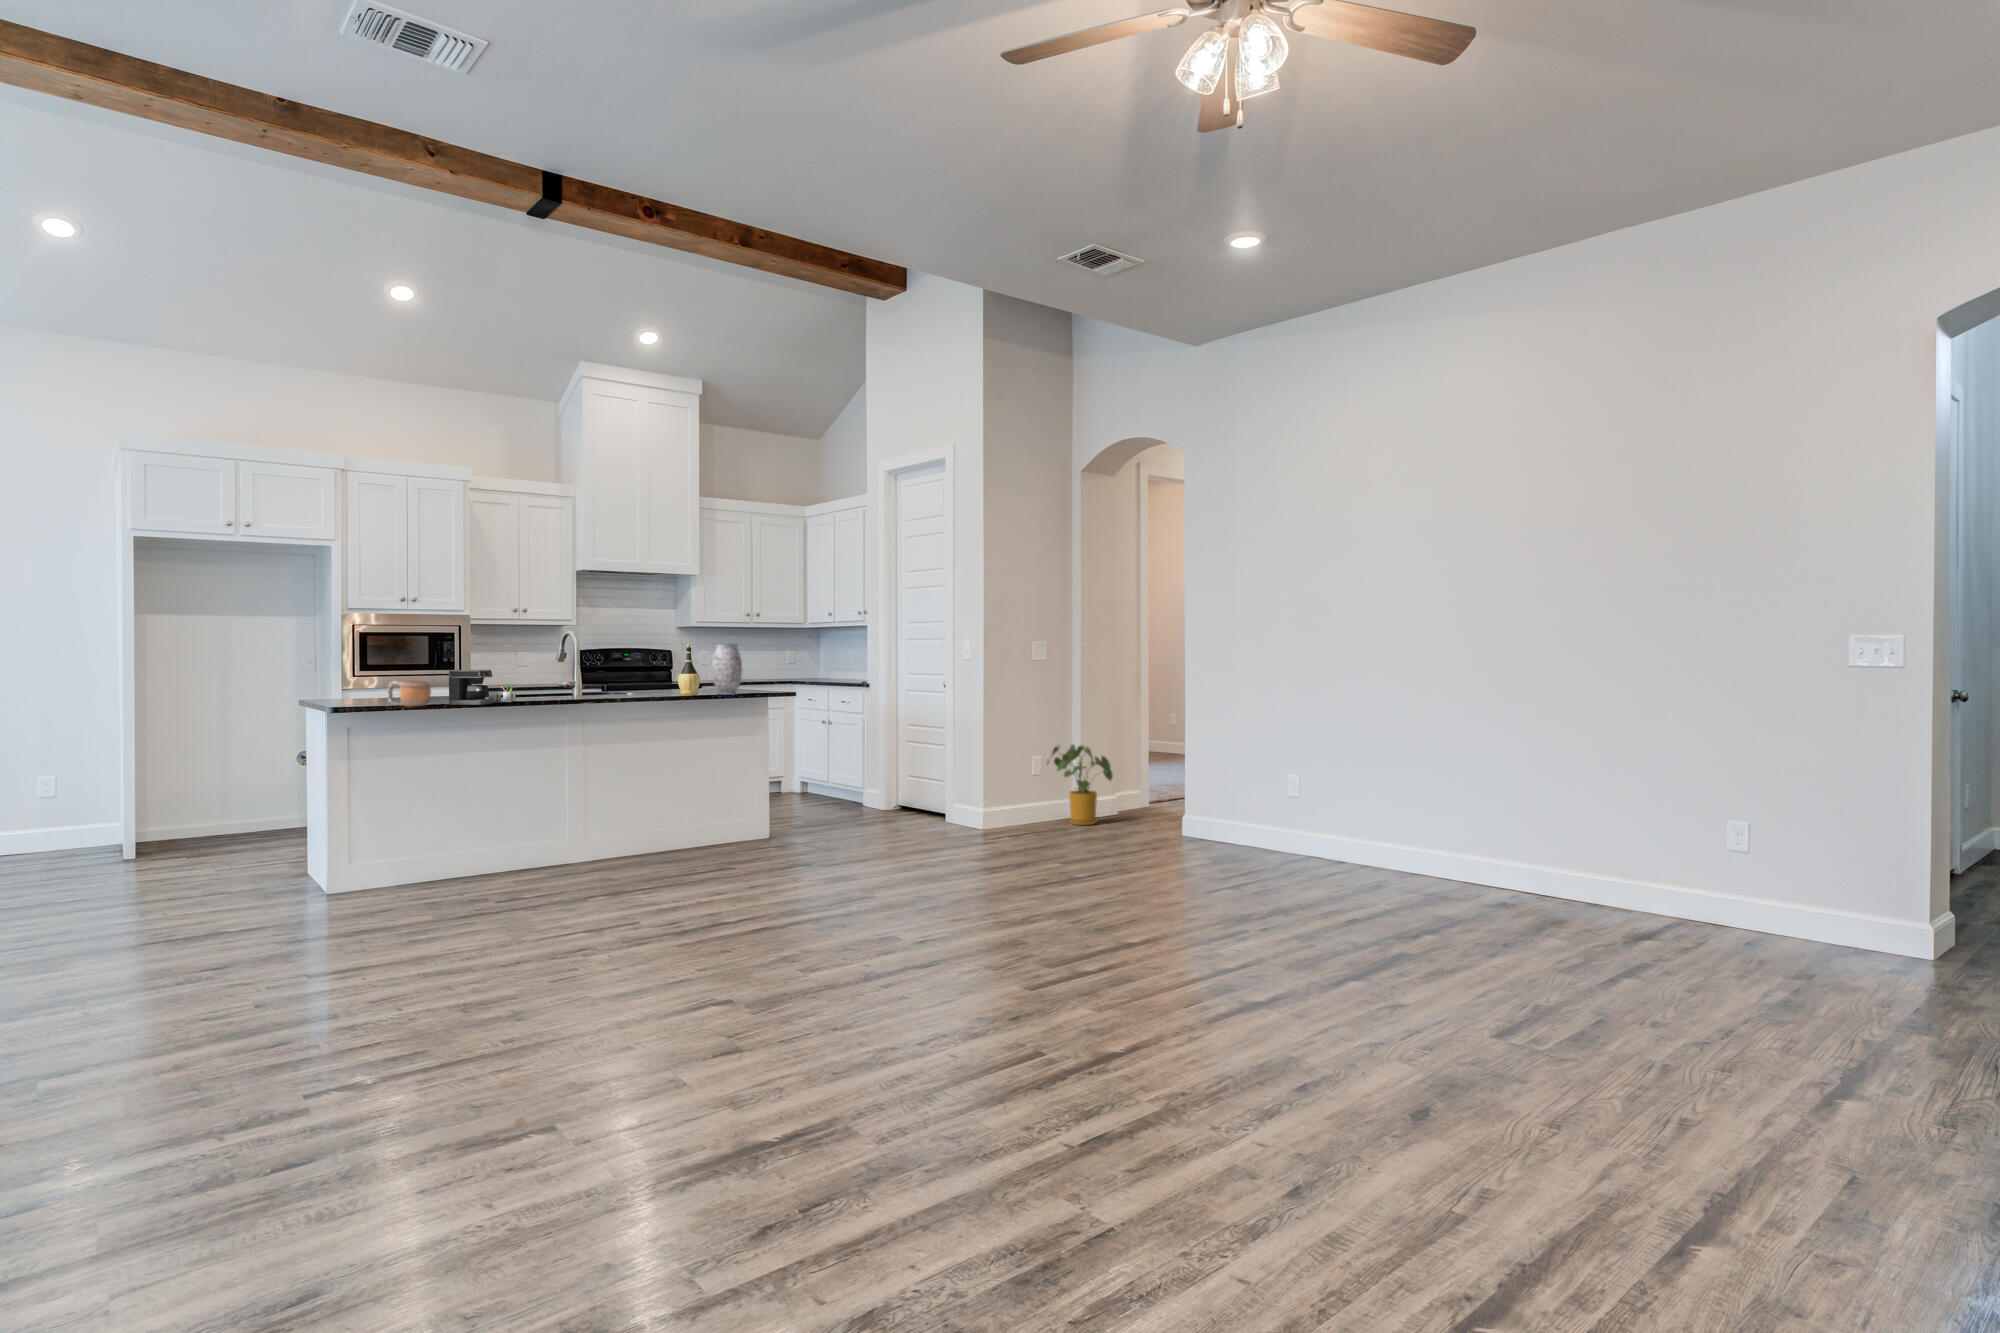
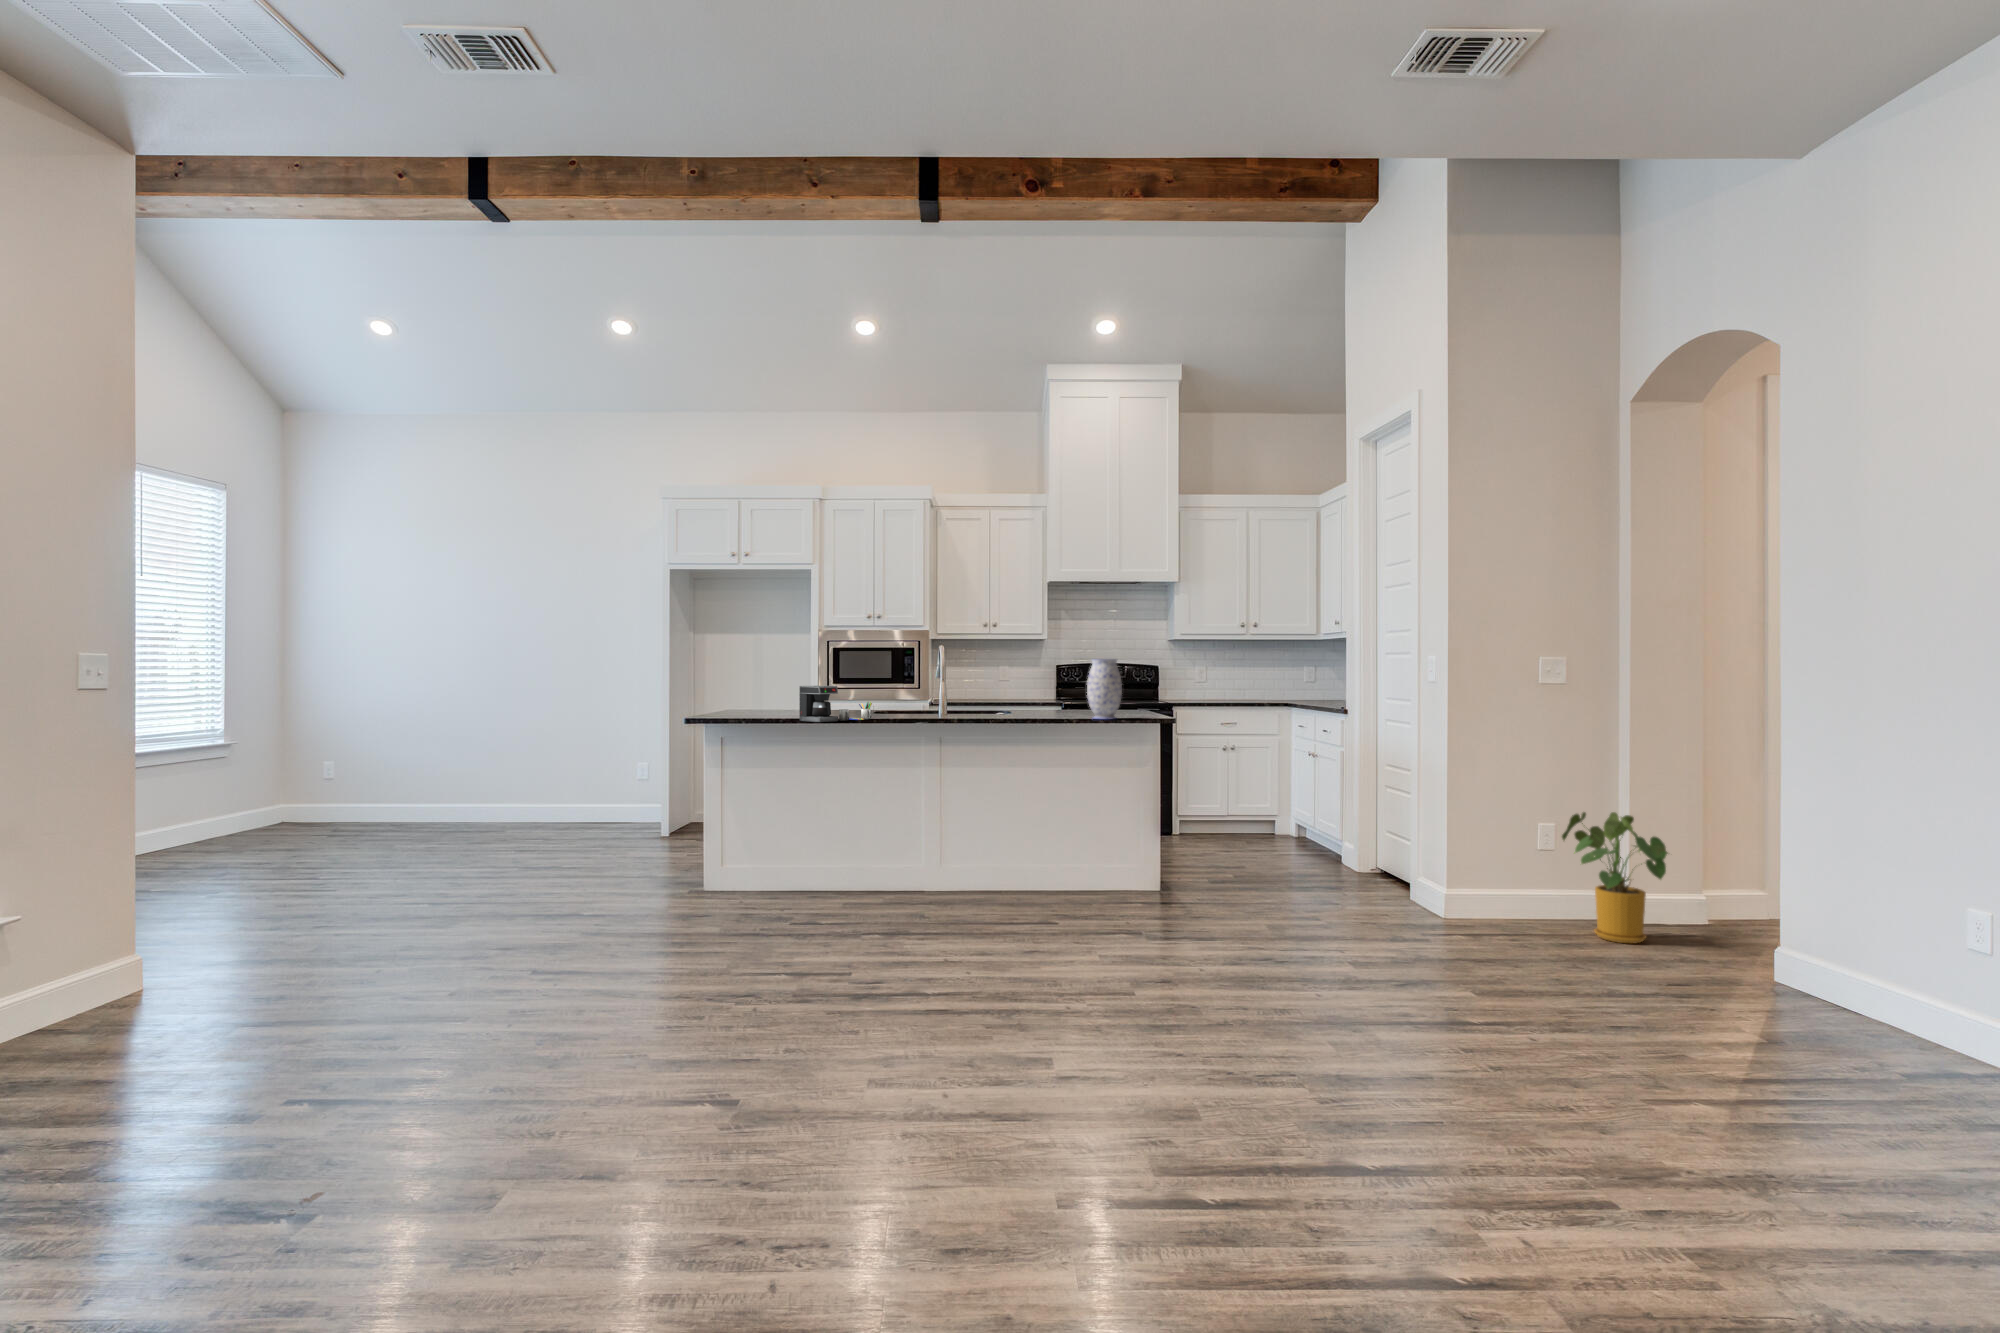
wine bottle: present [678,644,700,696] -> none [1044,659,1068,719]
mug: present [387,681,431,707] -> none [751,696,783,722]

